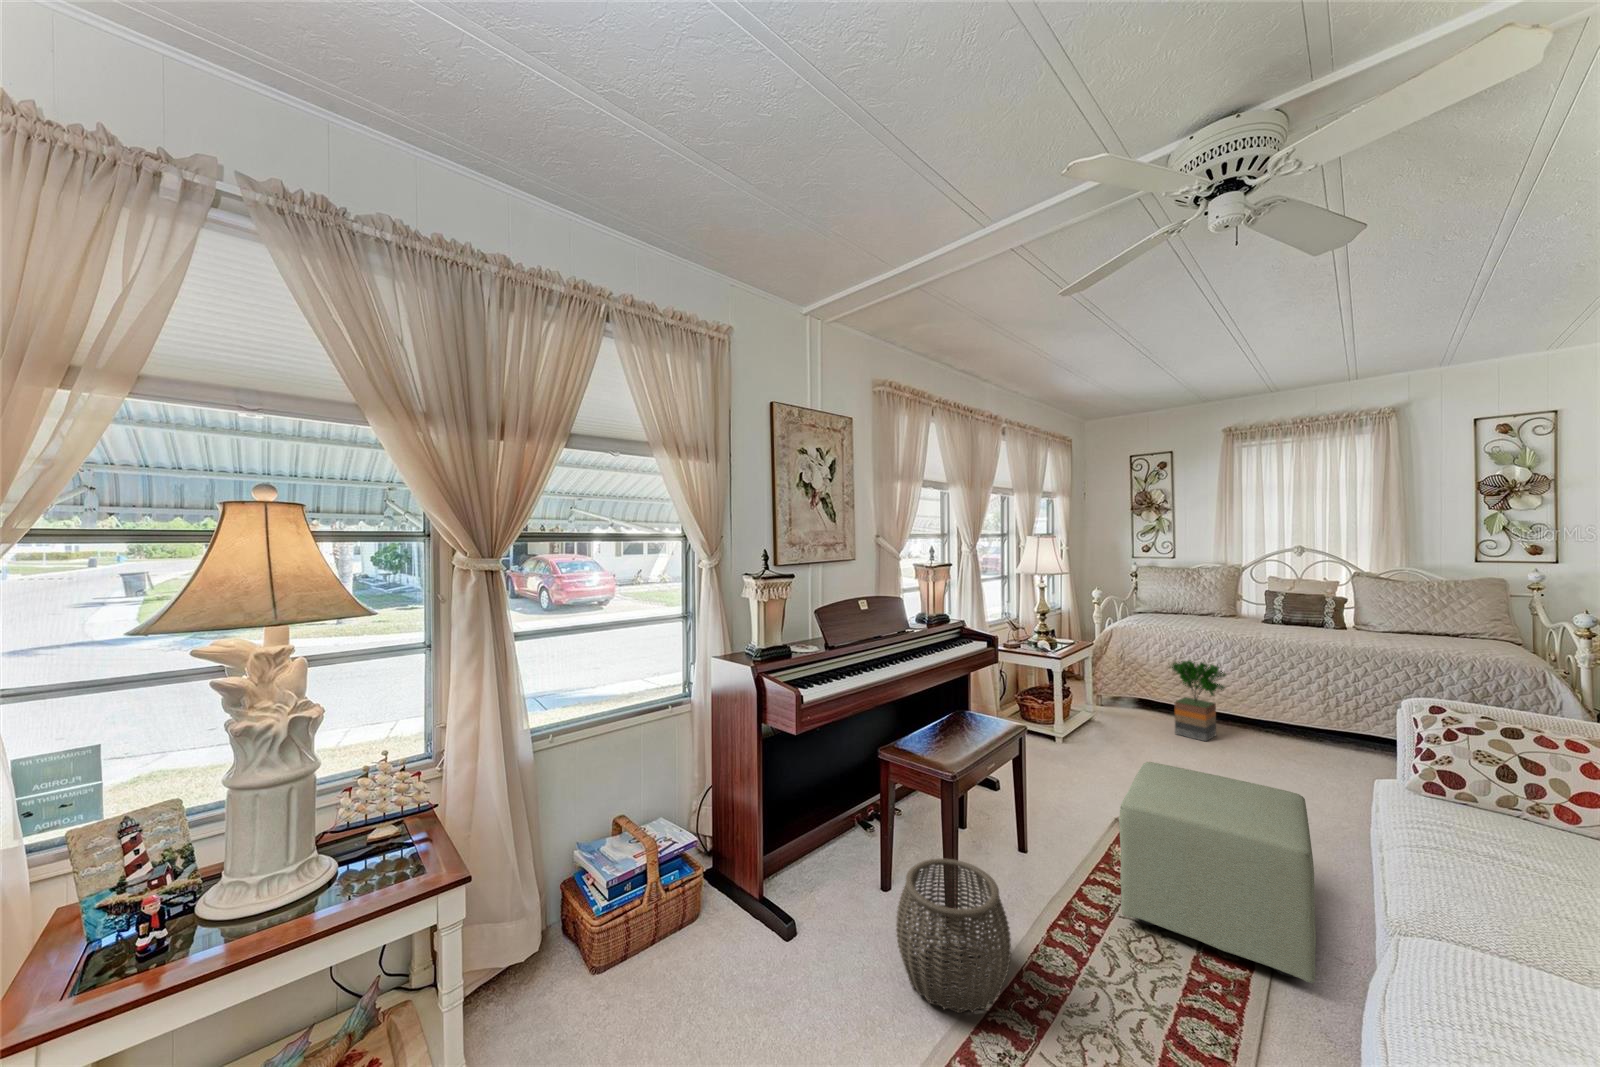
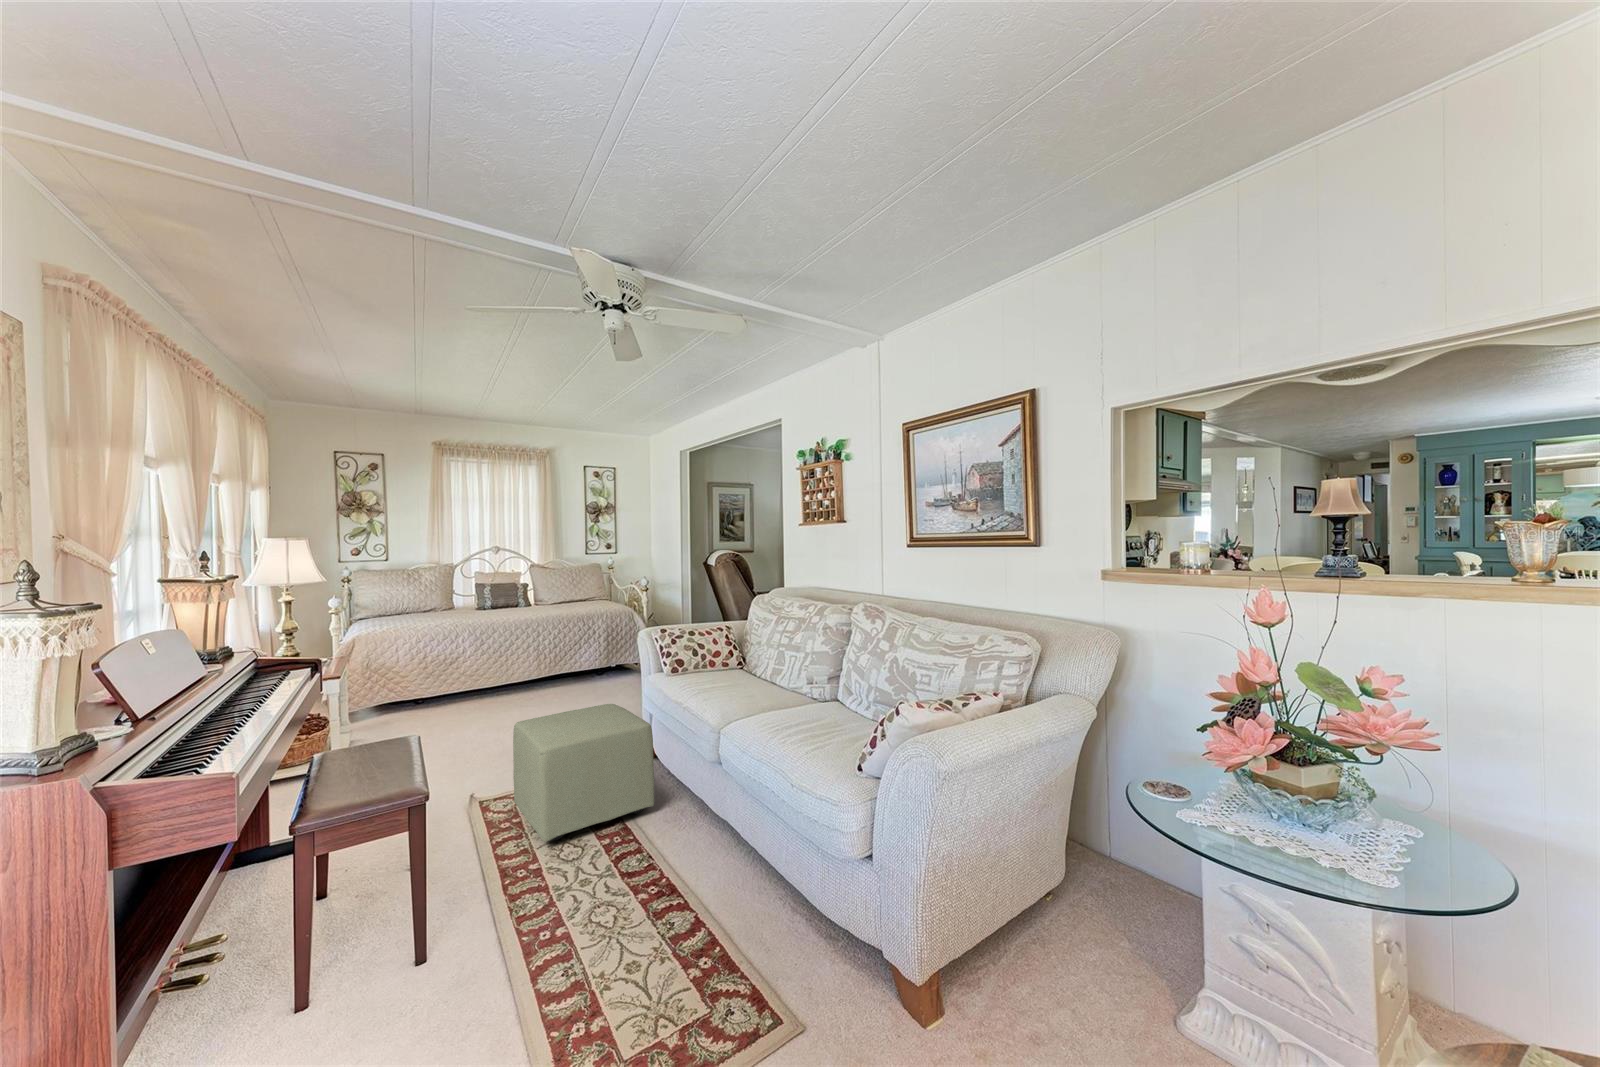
potted tree: present [1172,661,1226,741] -> none [428,649,482,722]
woven basket: present [896,859,1011,1013] -> none [405,854,537,1010]

